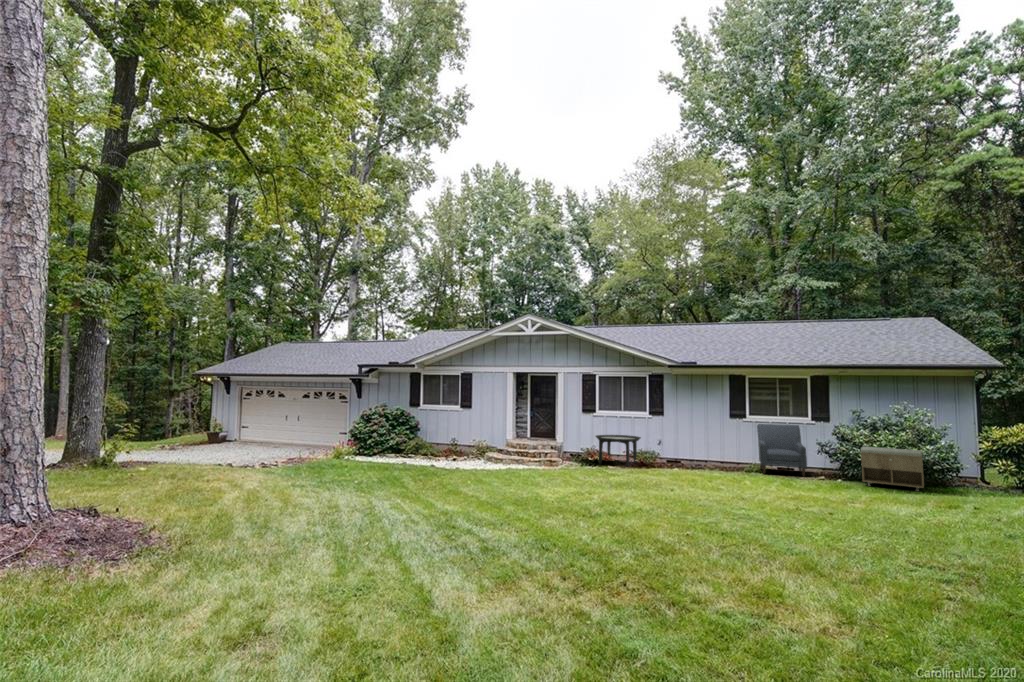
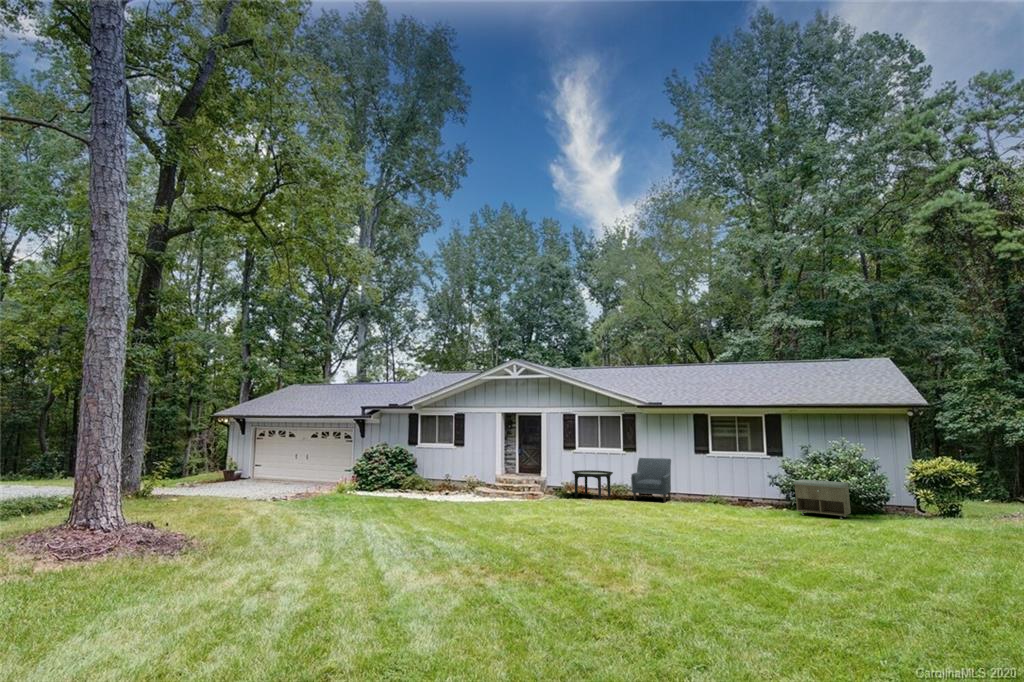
chair: present [757,424,807,476] -> present [631,458,671,502]

